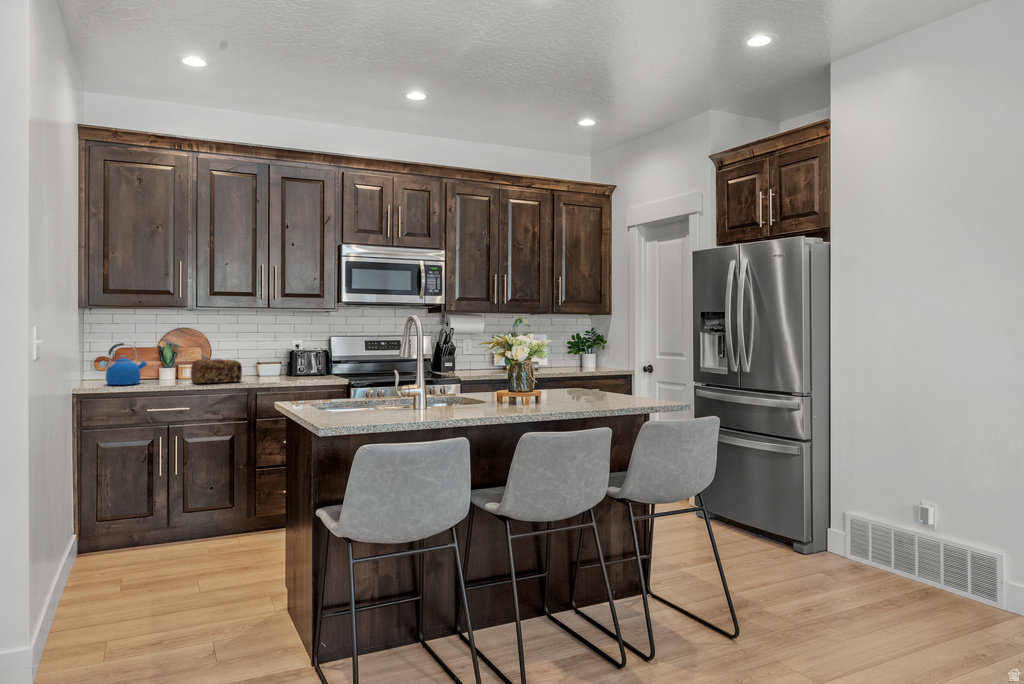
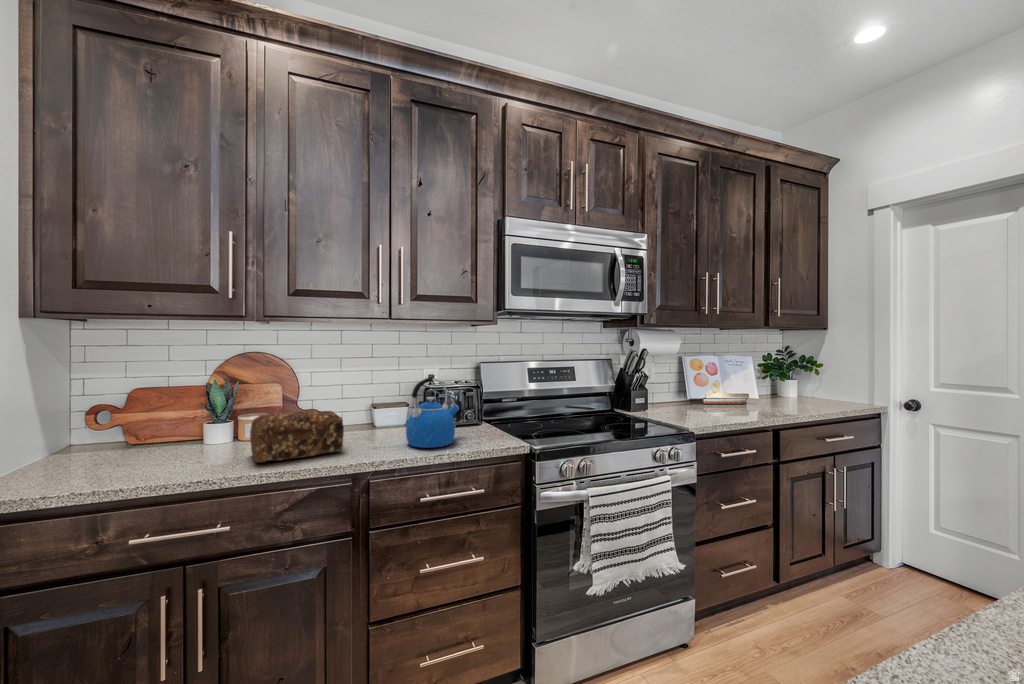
kettle: present [106,343,147,385] -> present [406,378,459,448]

